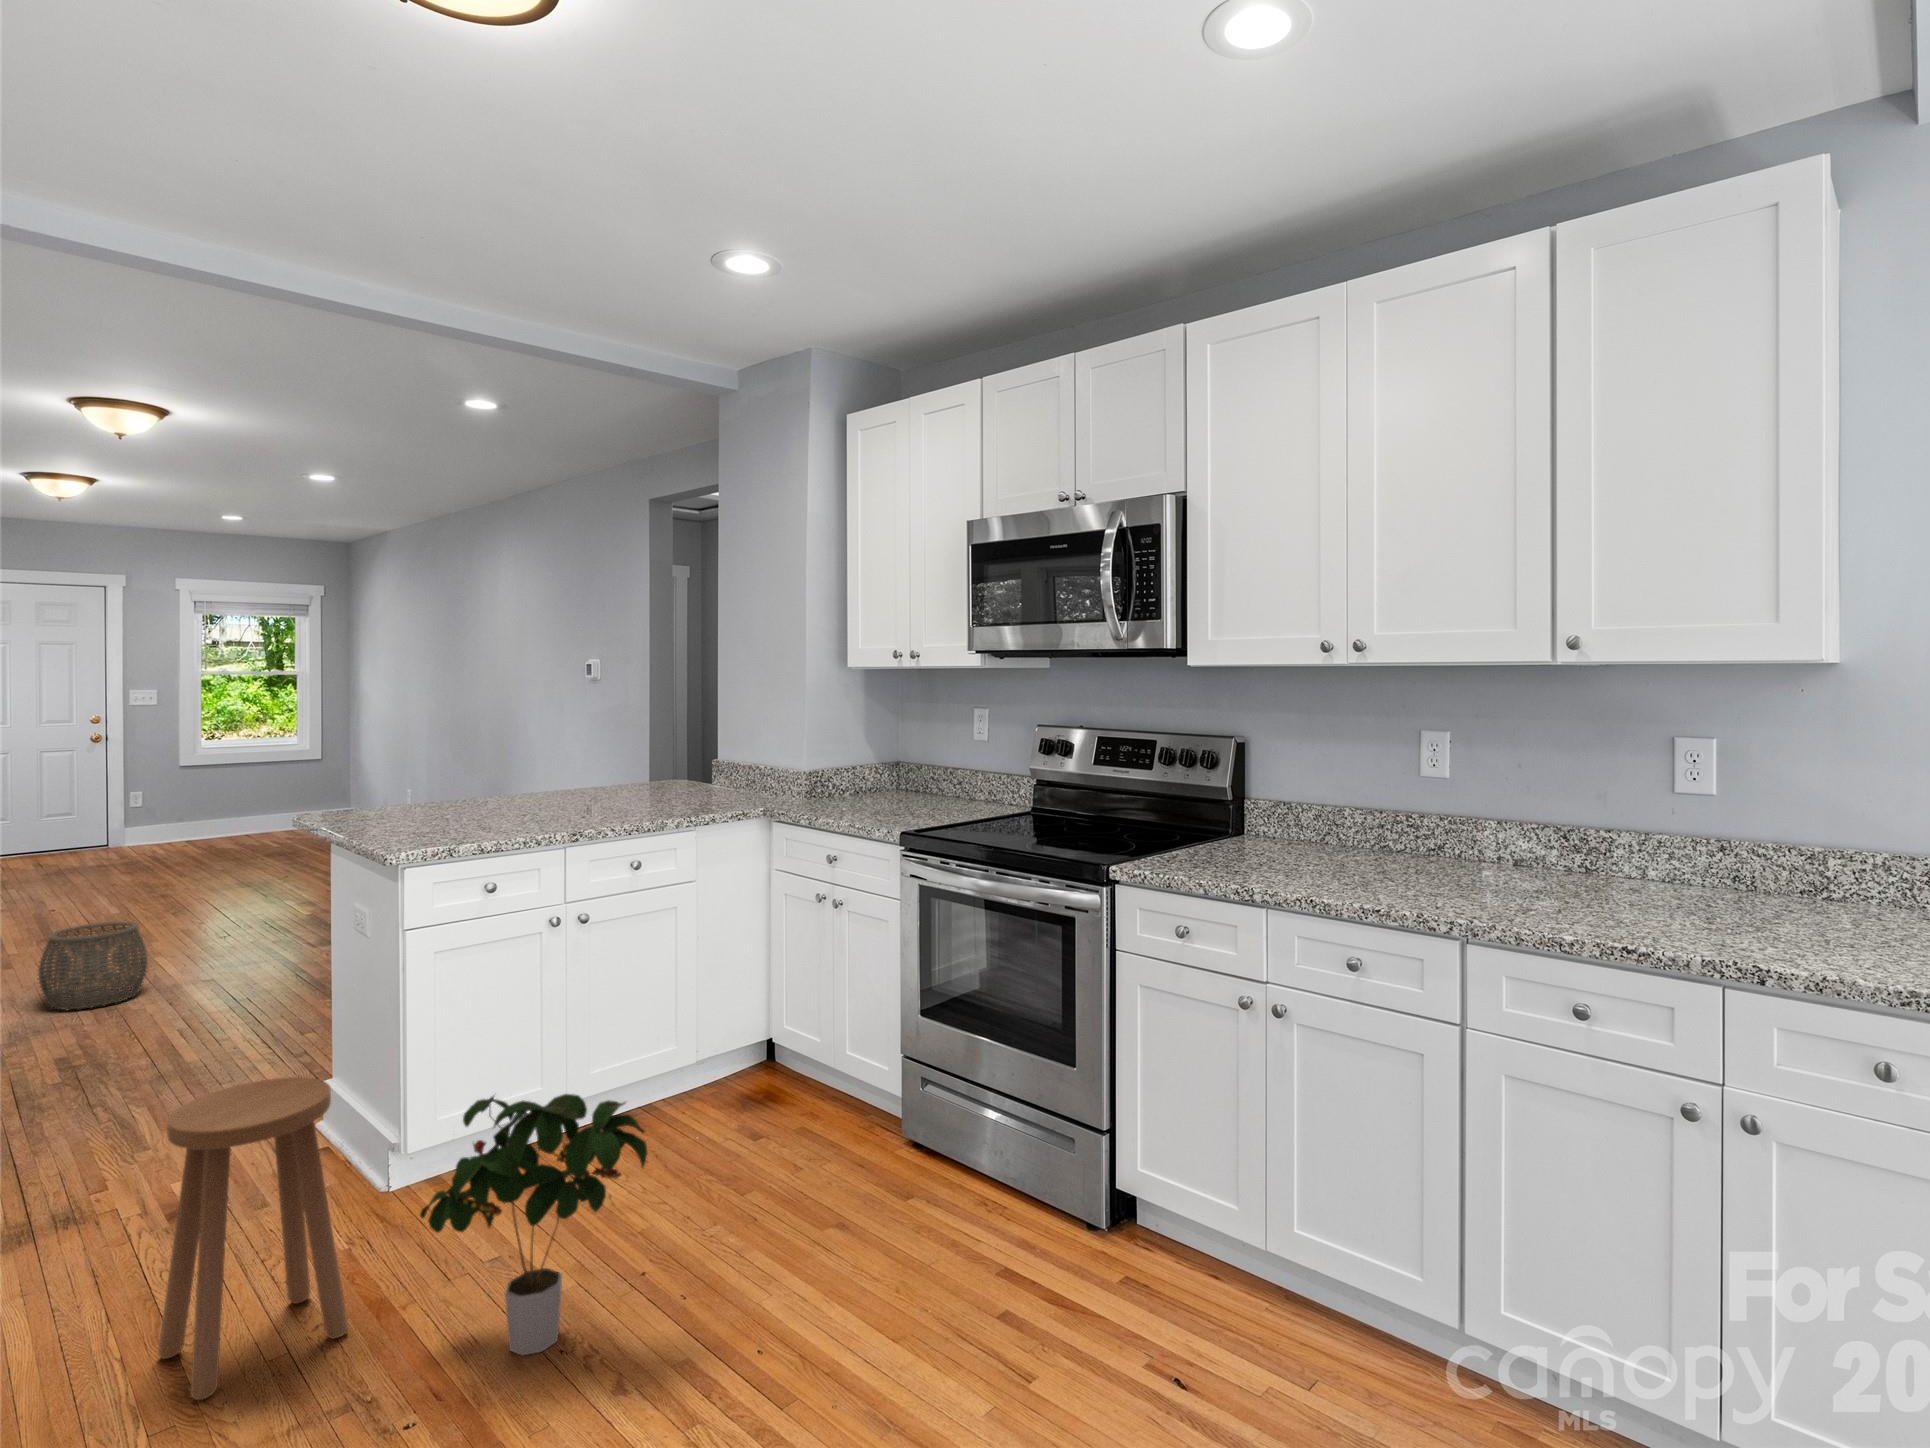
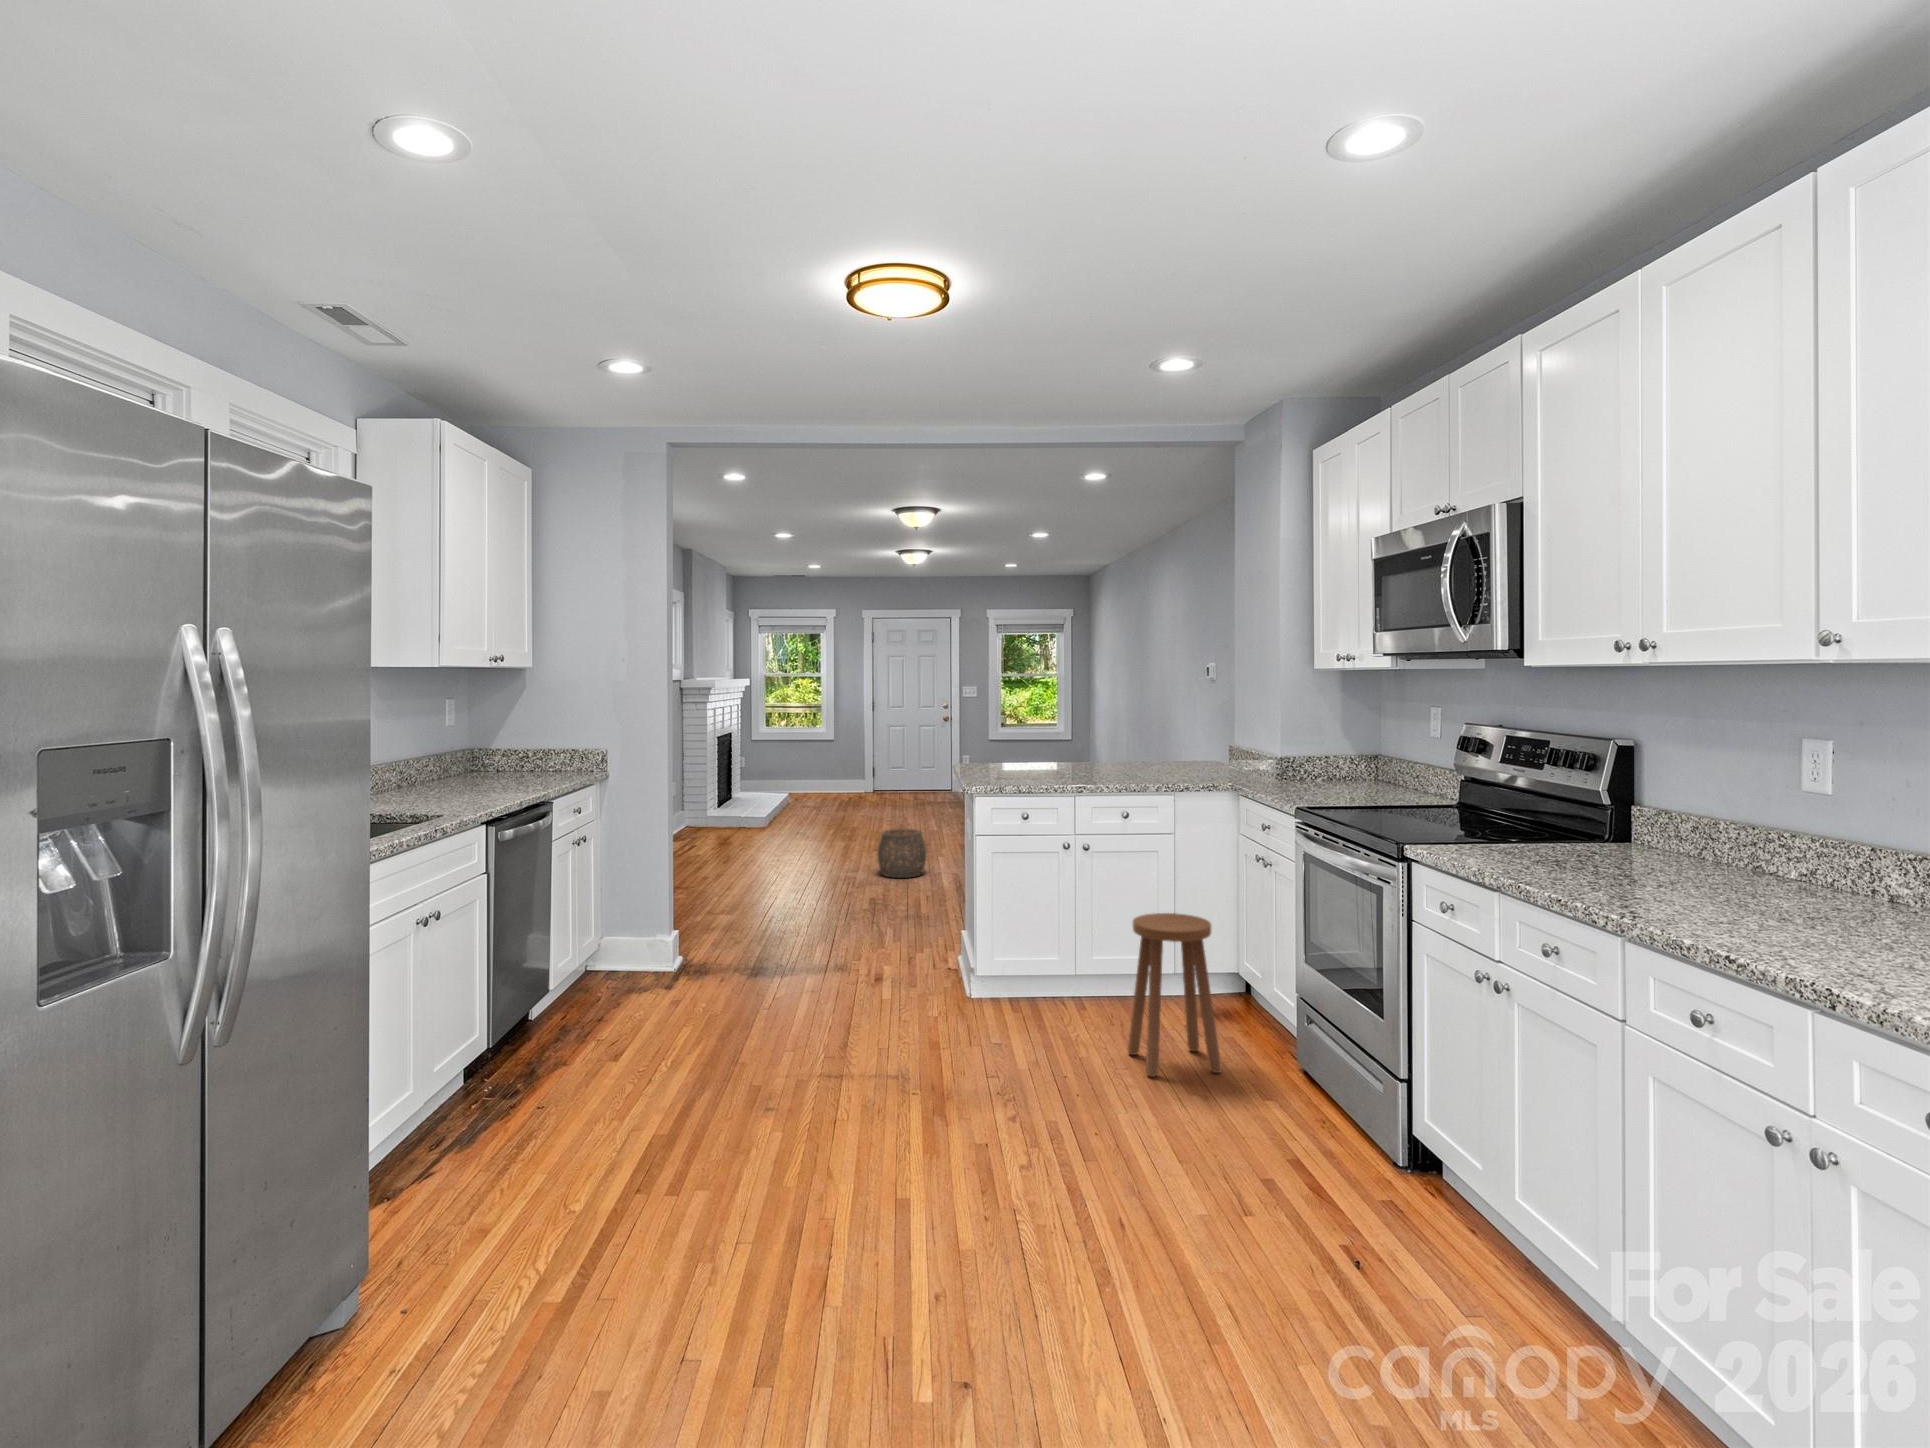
stool: present [158,1077,348,1400] -> present [1128,913,1222,1077]
potted plant: present [420,1094,647,1355] -> none [936,932,1043,1092]

